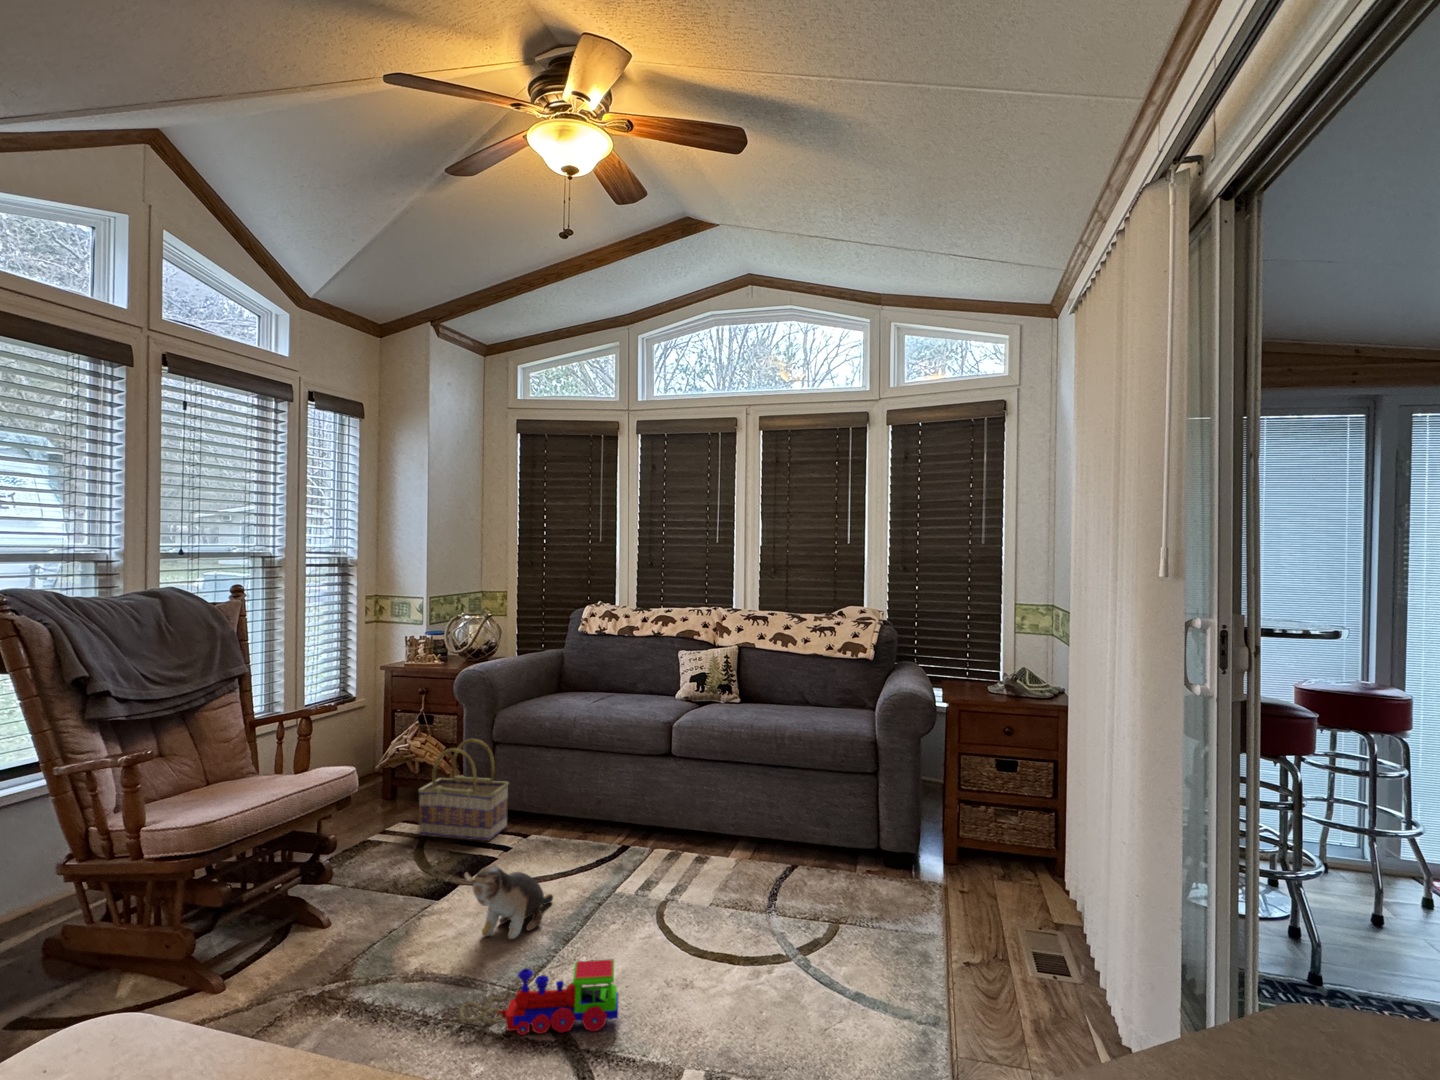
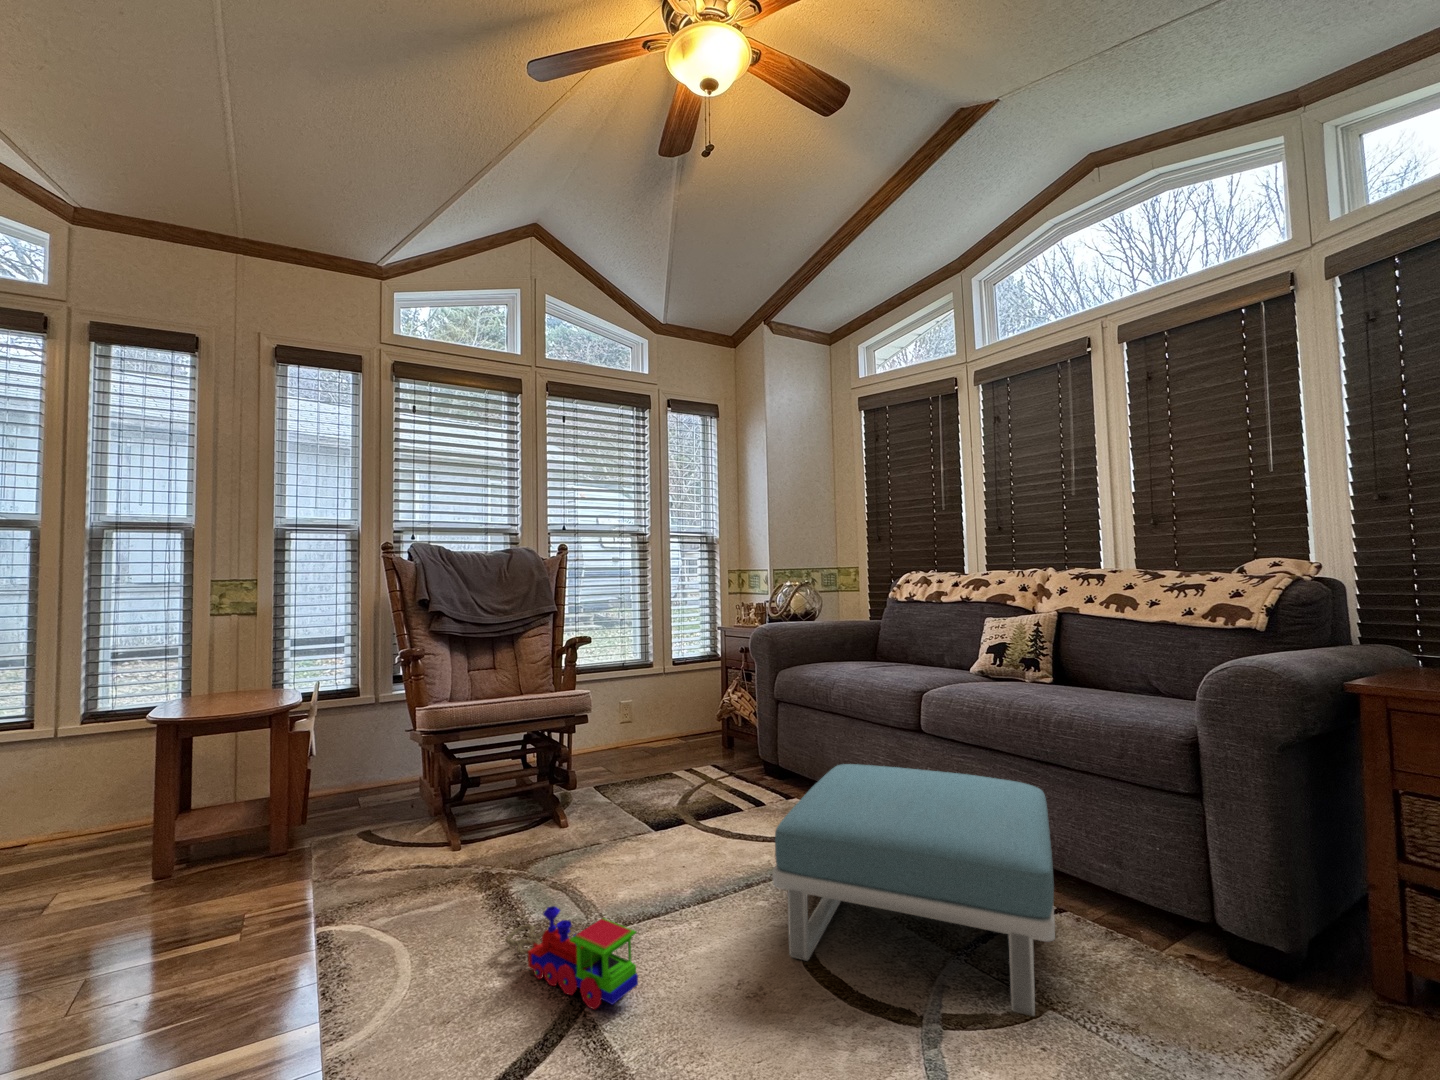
basket: present [418,738,509,841] -> none [707,692,784,792]
footstool: none [632,784,849,948] -> present [772,764,1055,1016]
plush toy: present [465,865,553,939] -> none [605,799,734,883]

